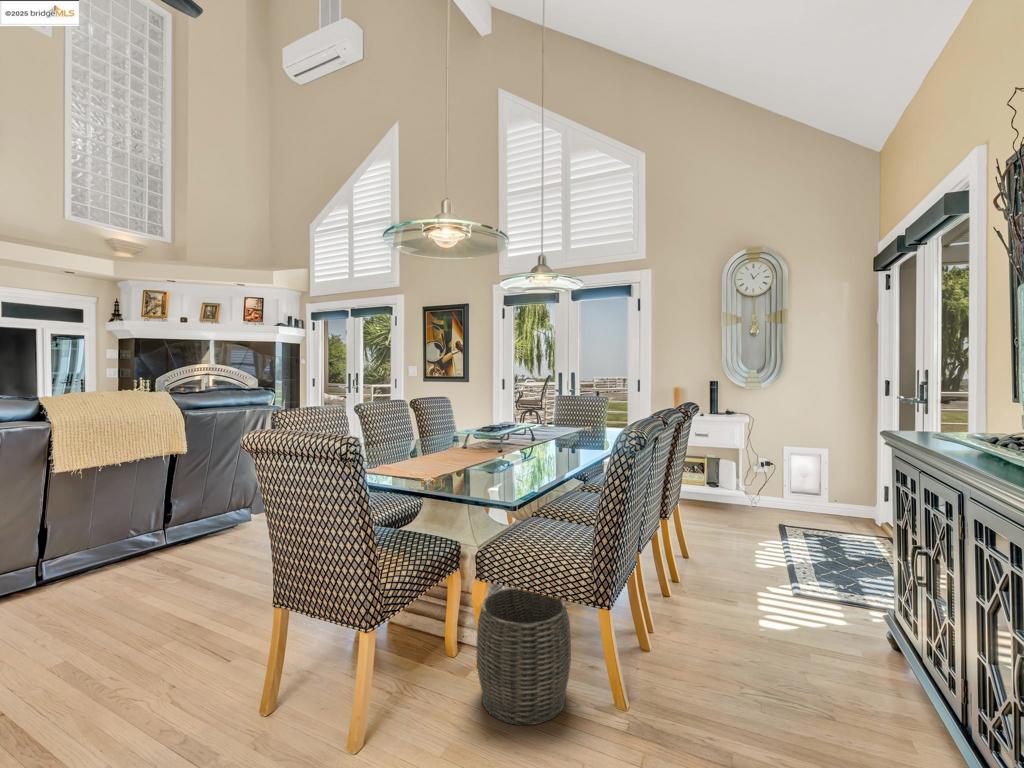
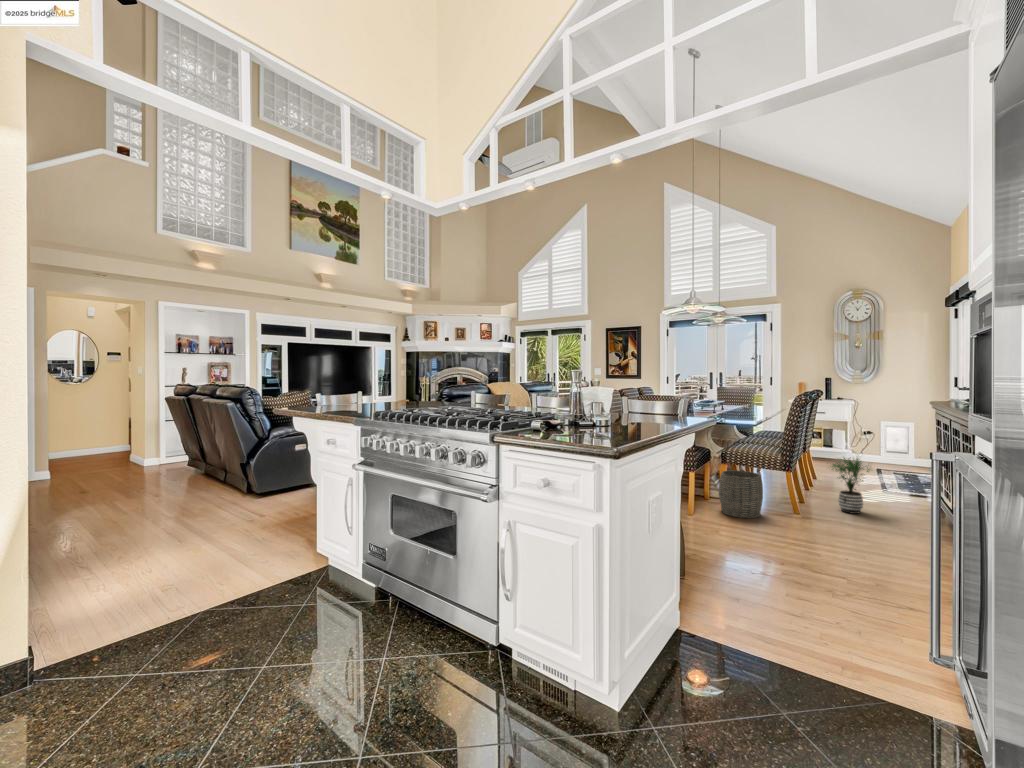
potted plant: none [706,542,800,672] -> present [832,458,870,514]

